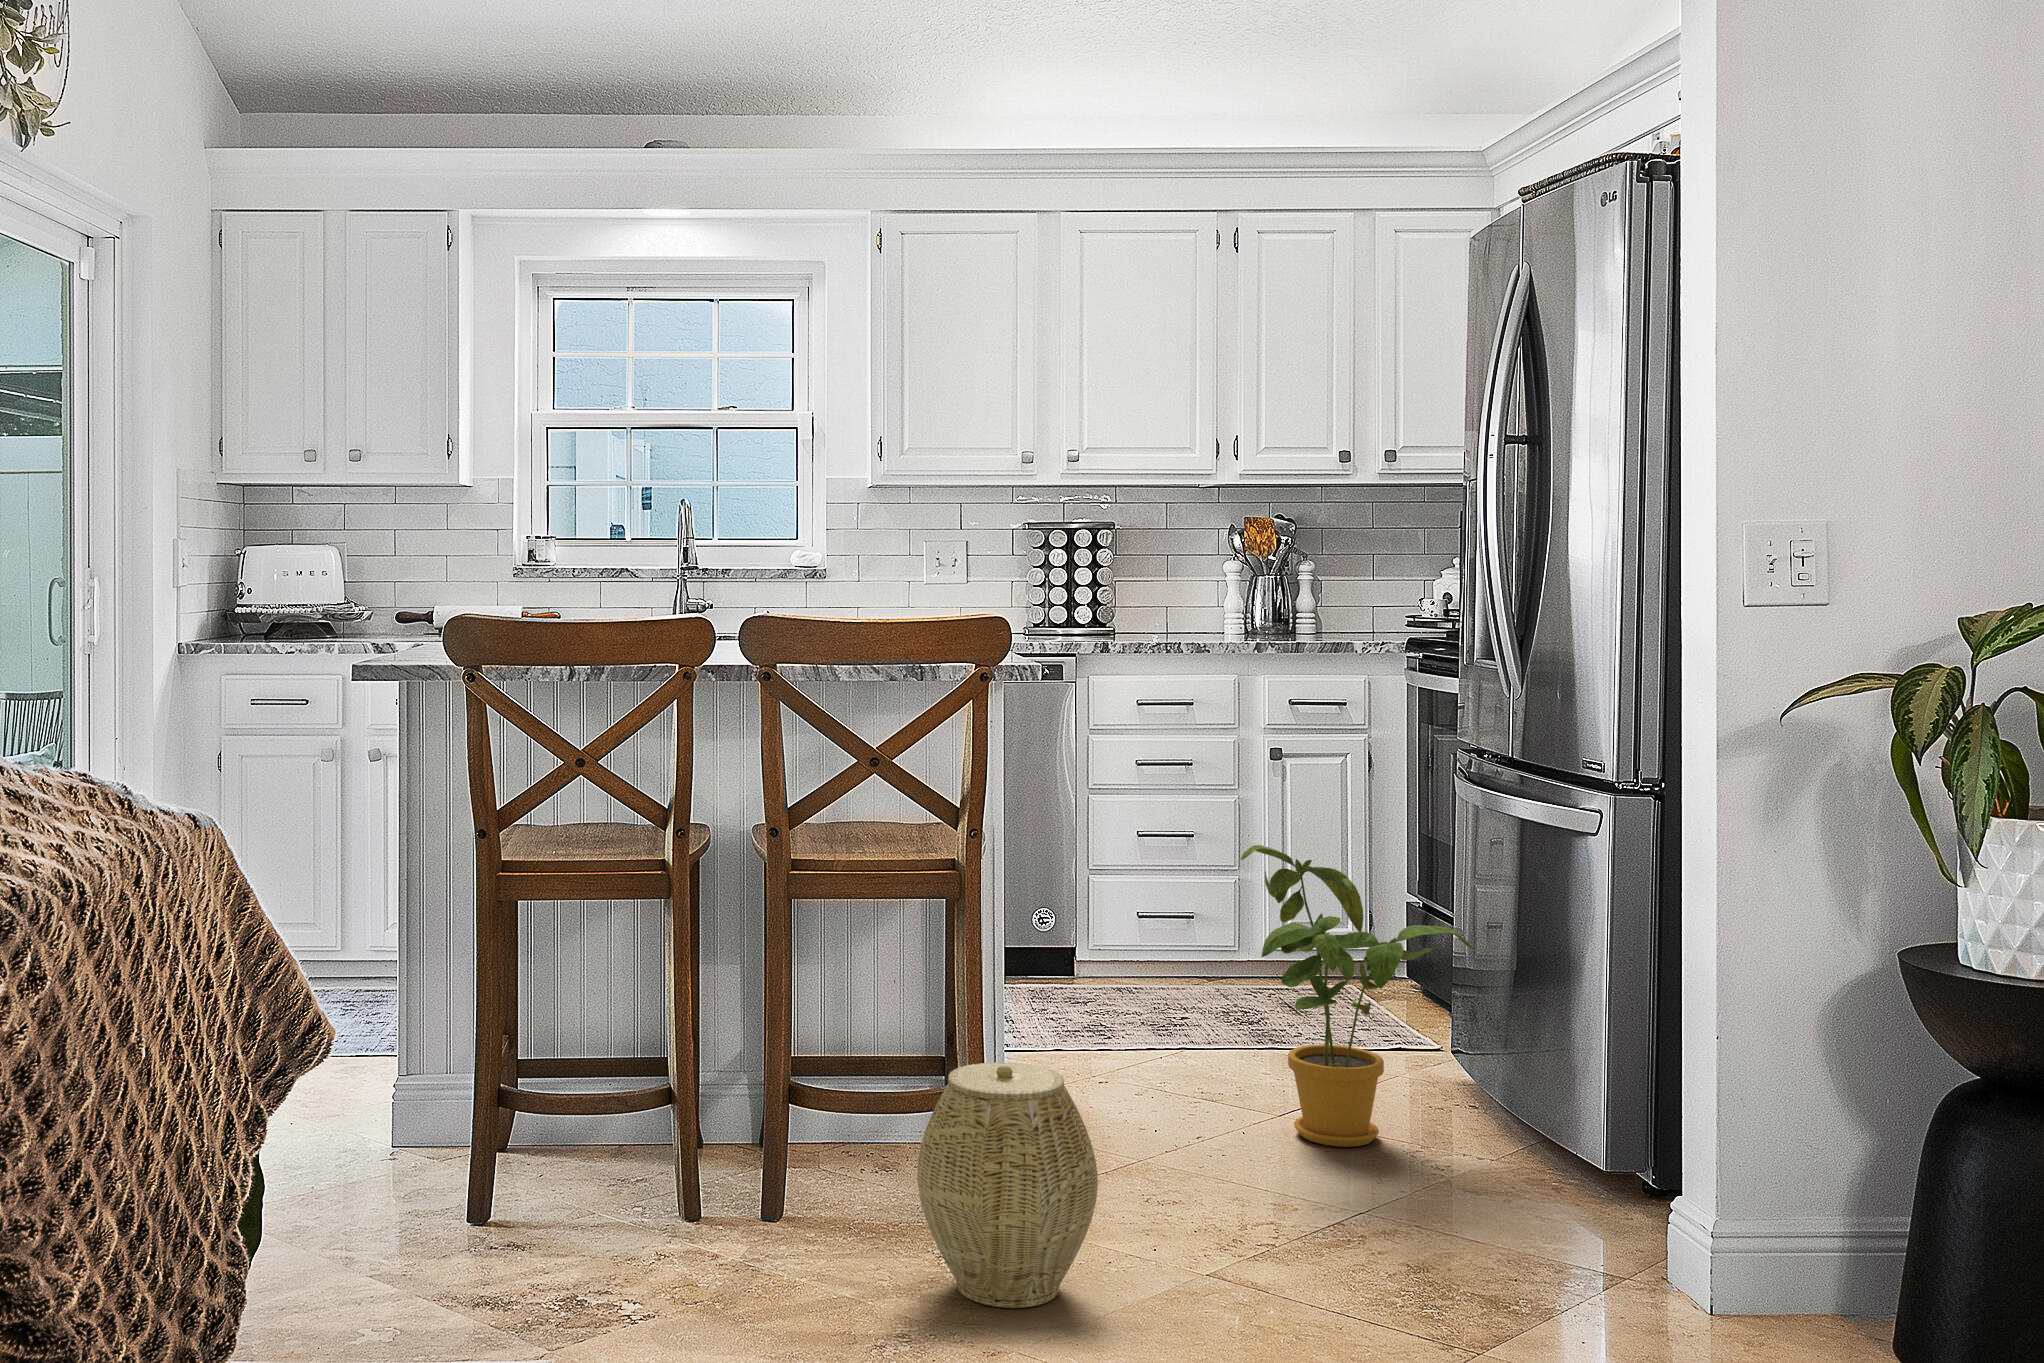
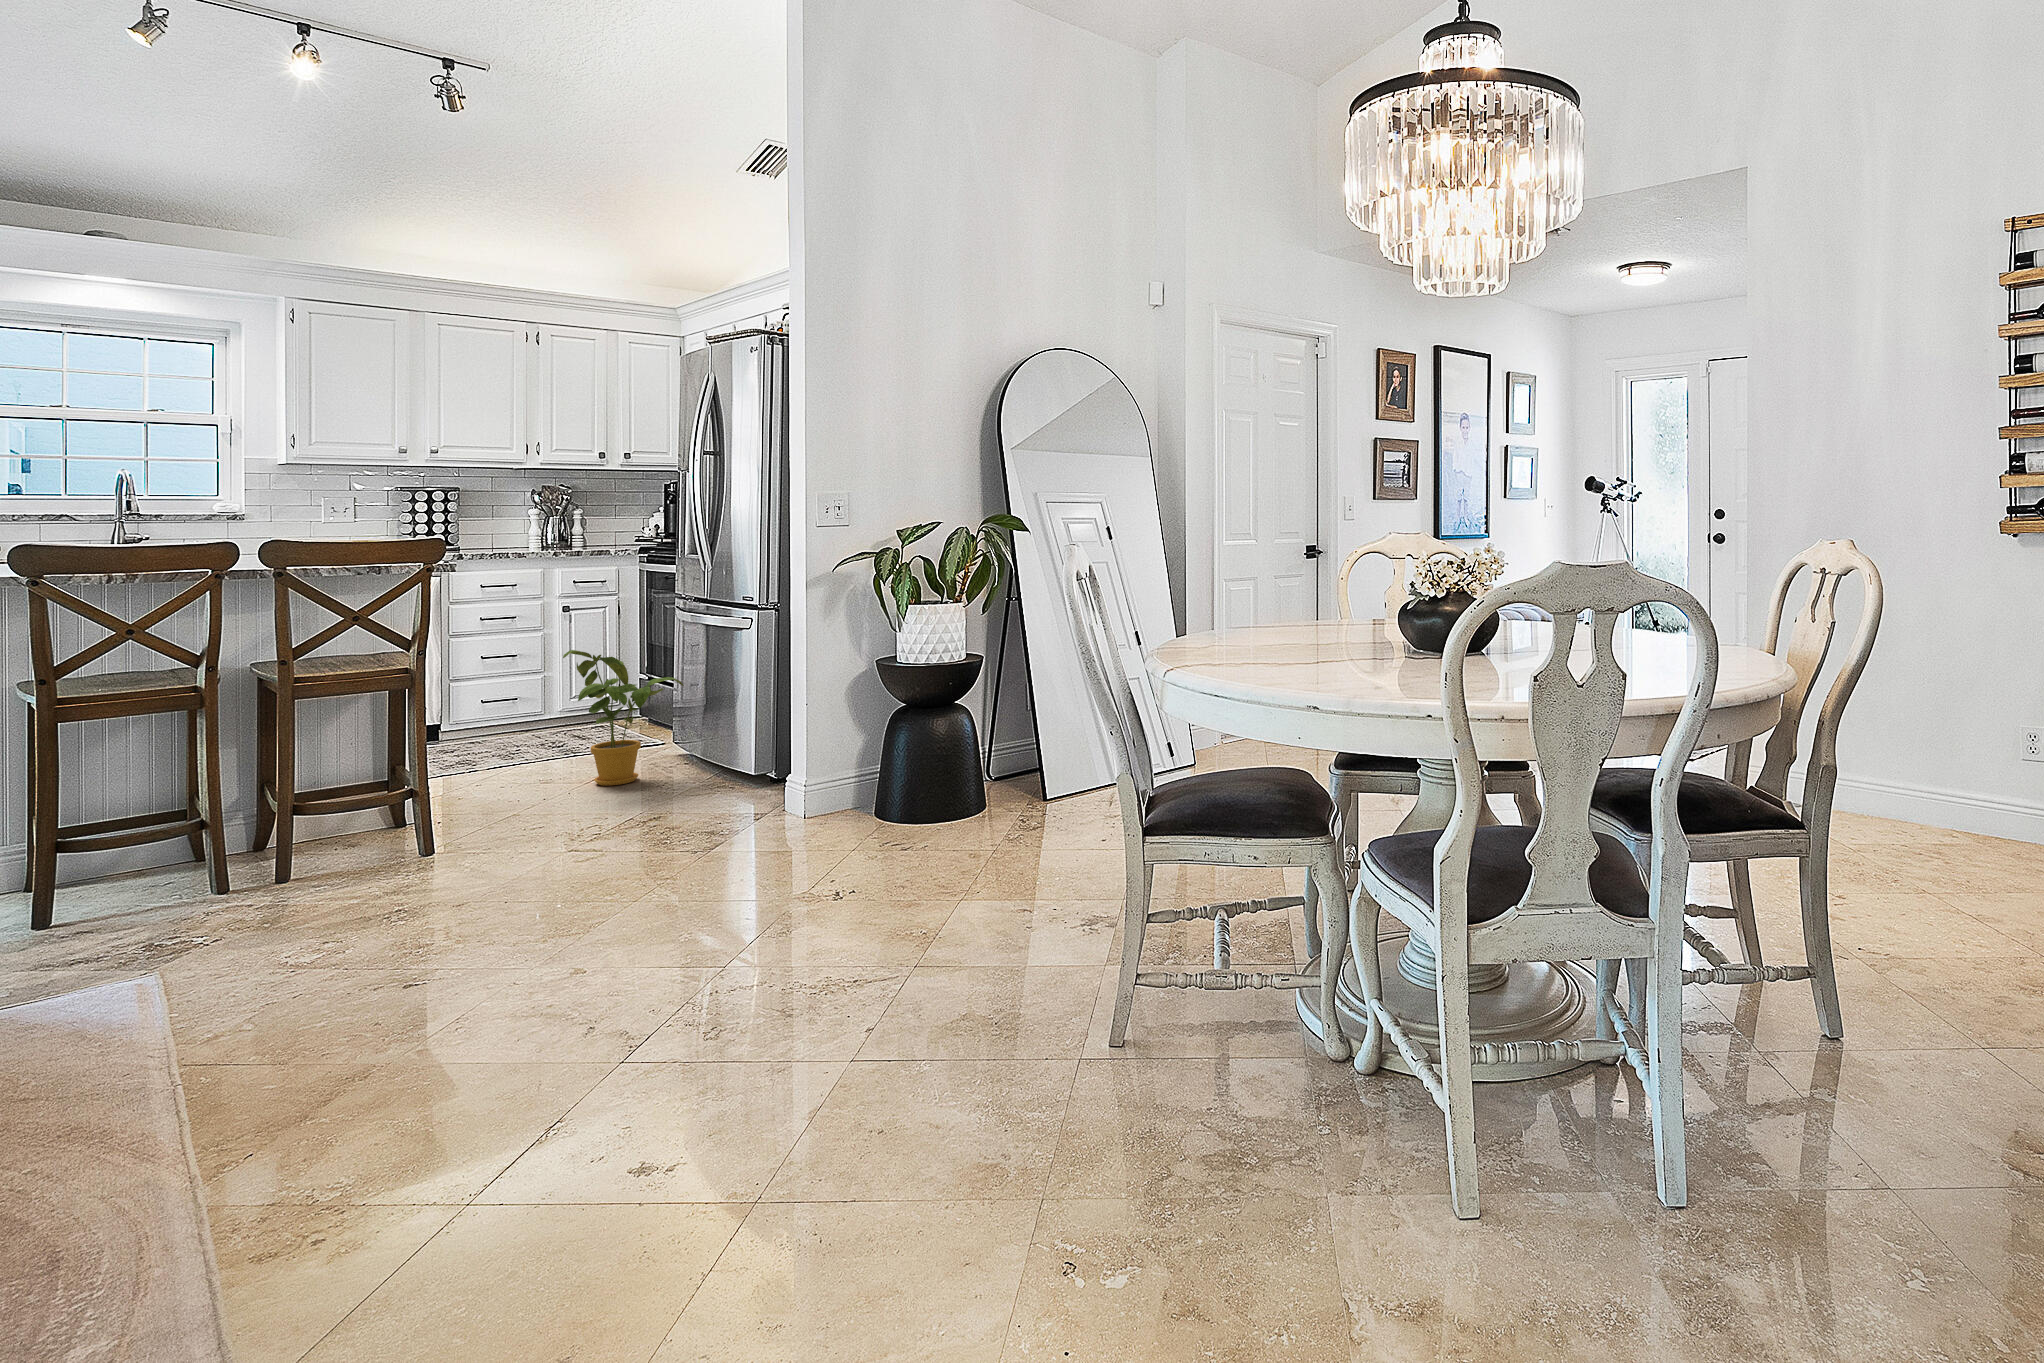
woven basket: present [917,1063,1098,1308] -> none [400,756,507,871]

